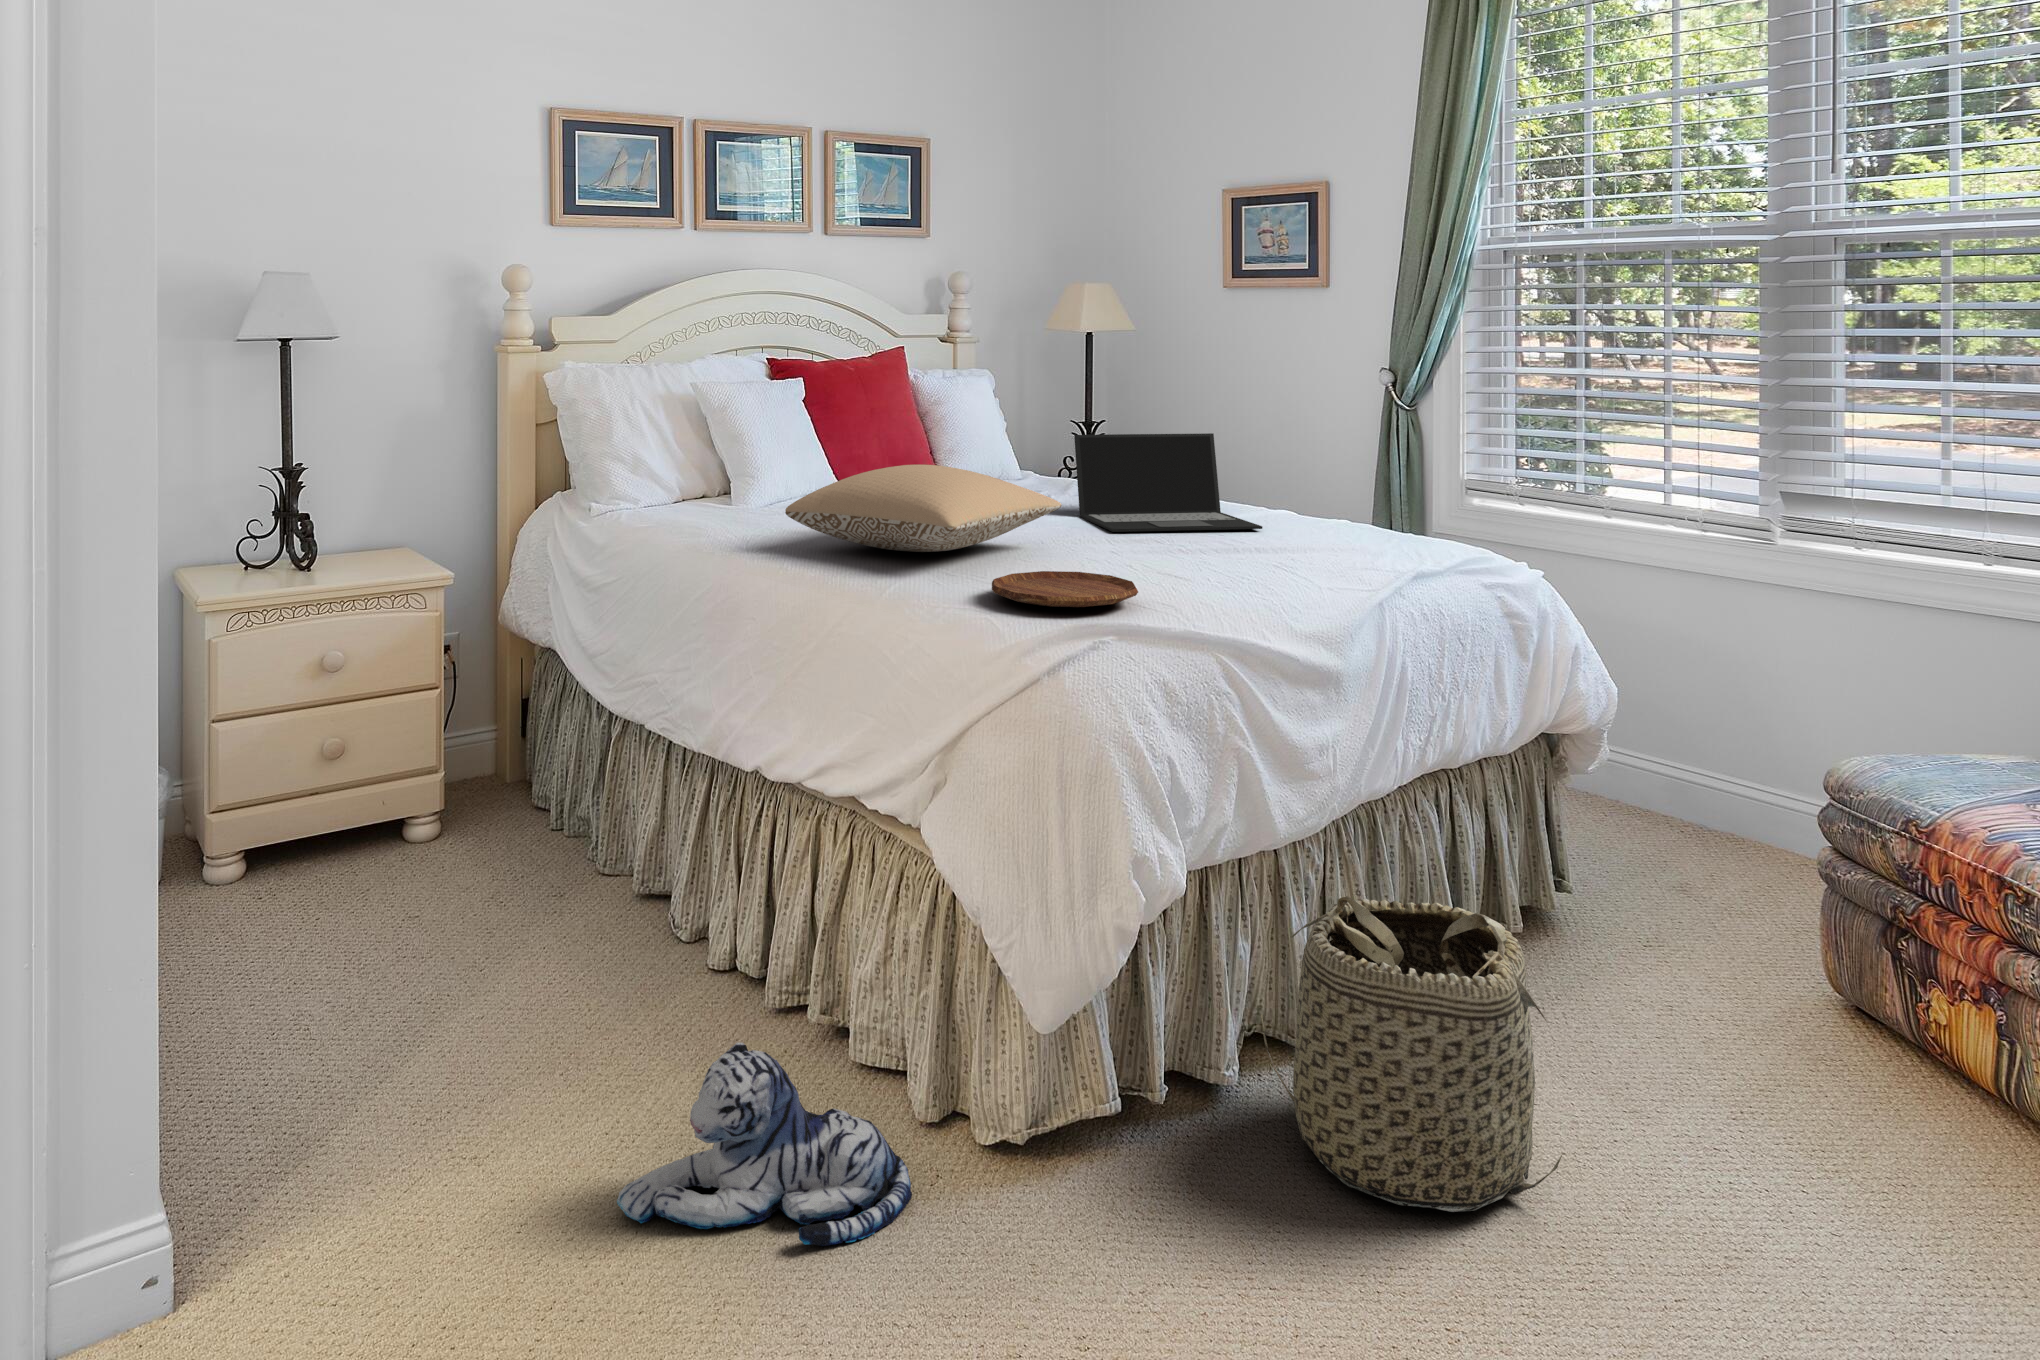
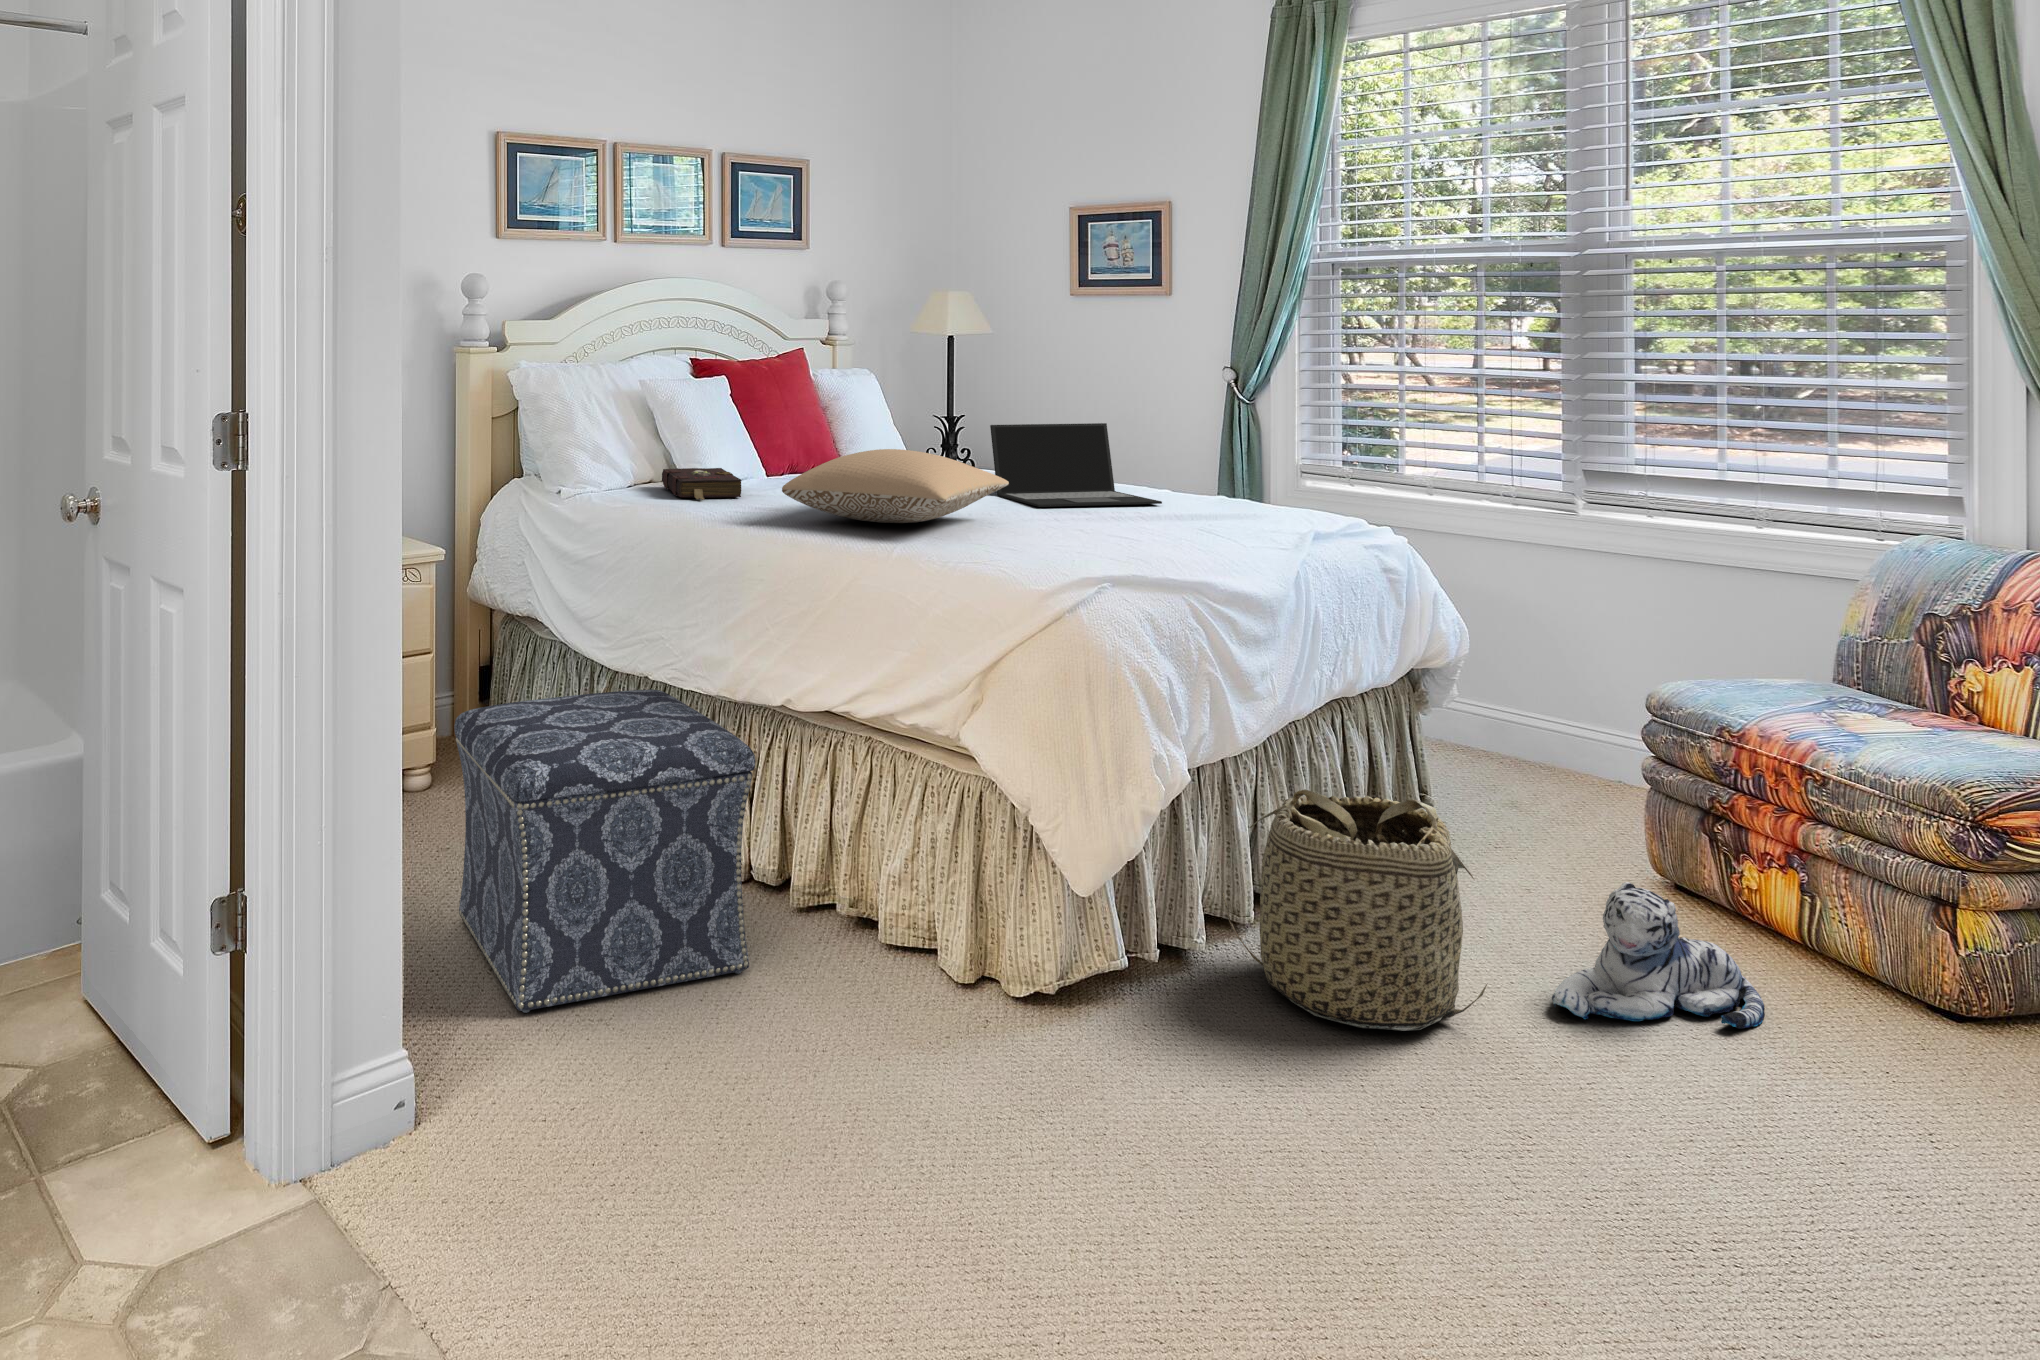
book: none [702,482,777,520] -> present [662,468,741,500]
tray: present [992,571,1138,607] -> none [990,535,1118,562]
ottoman: none [367,745,686,1144] -> present [454,689,755,1013]
plush toy: present [617,1043,912,1246] -> present [1552,882,1765,1029]

